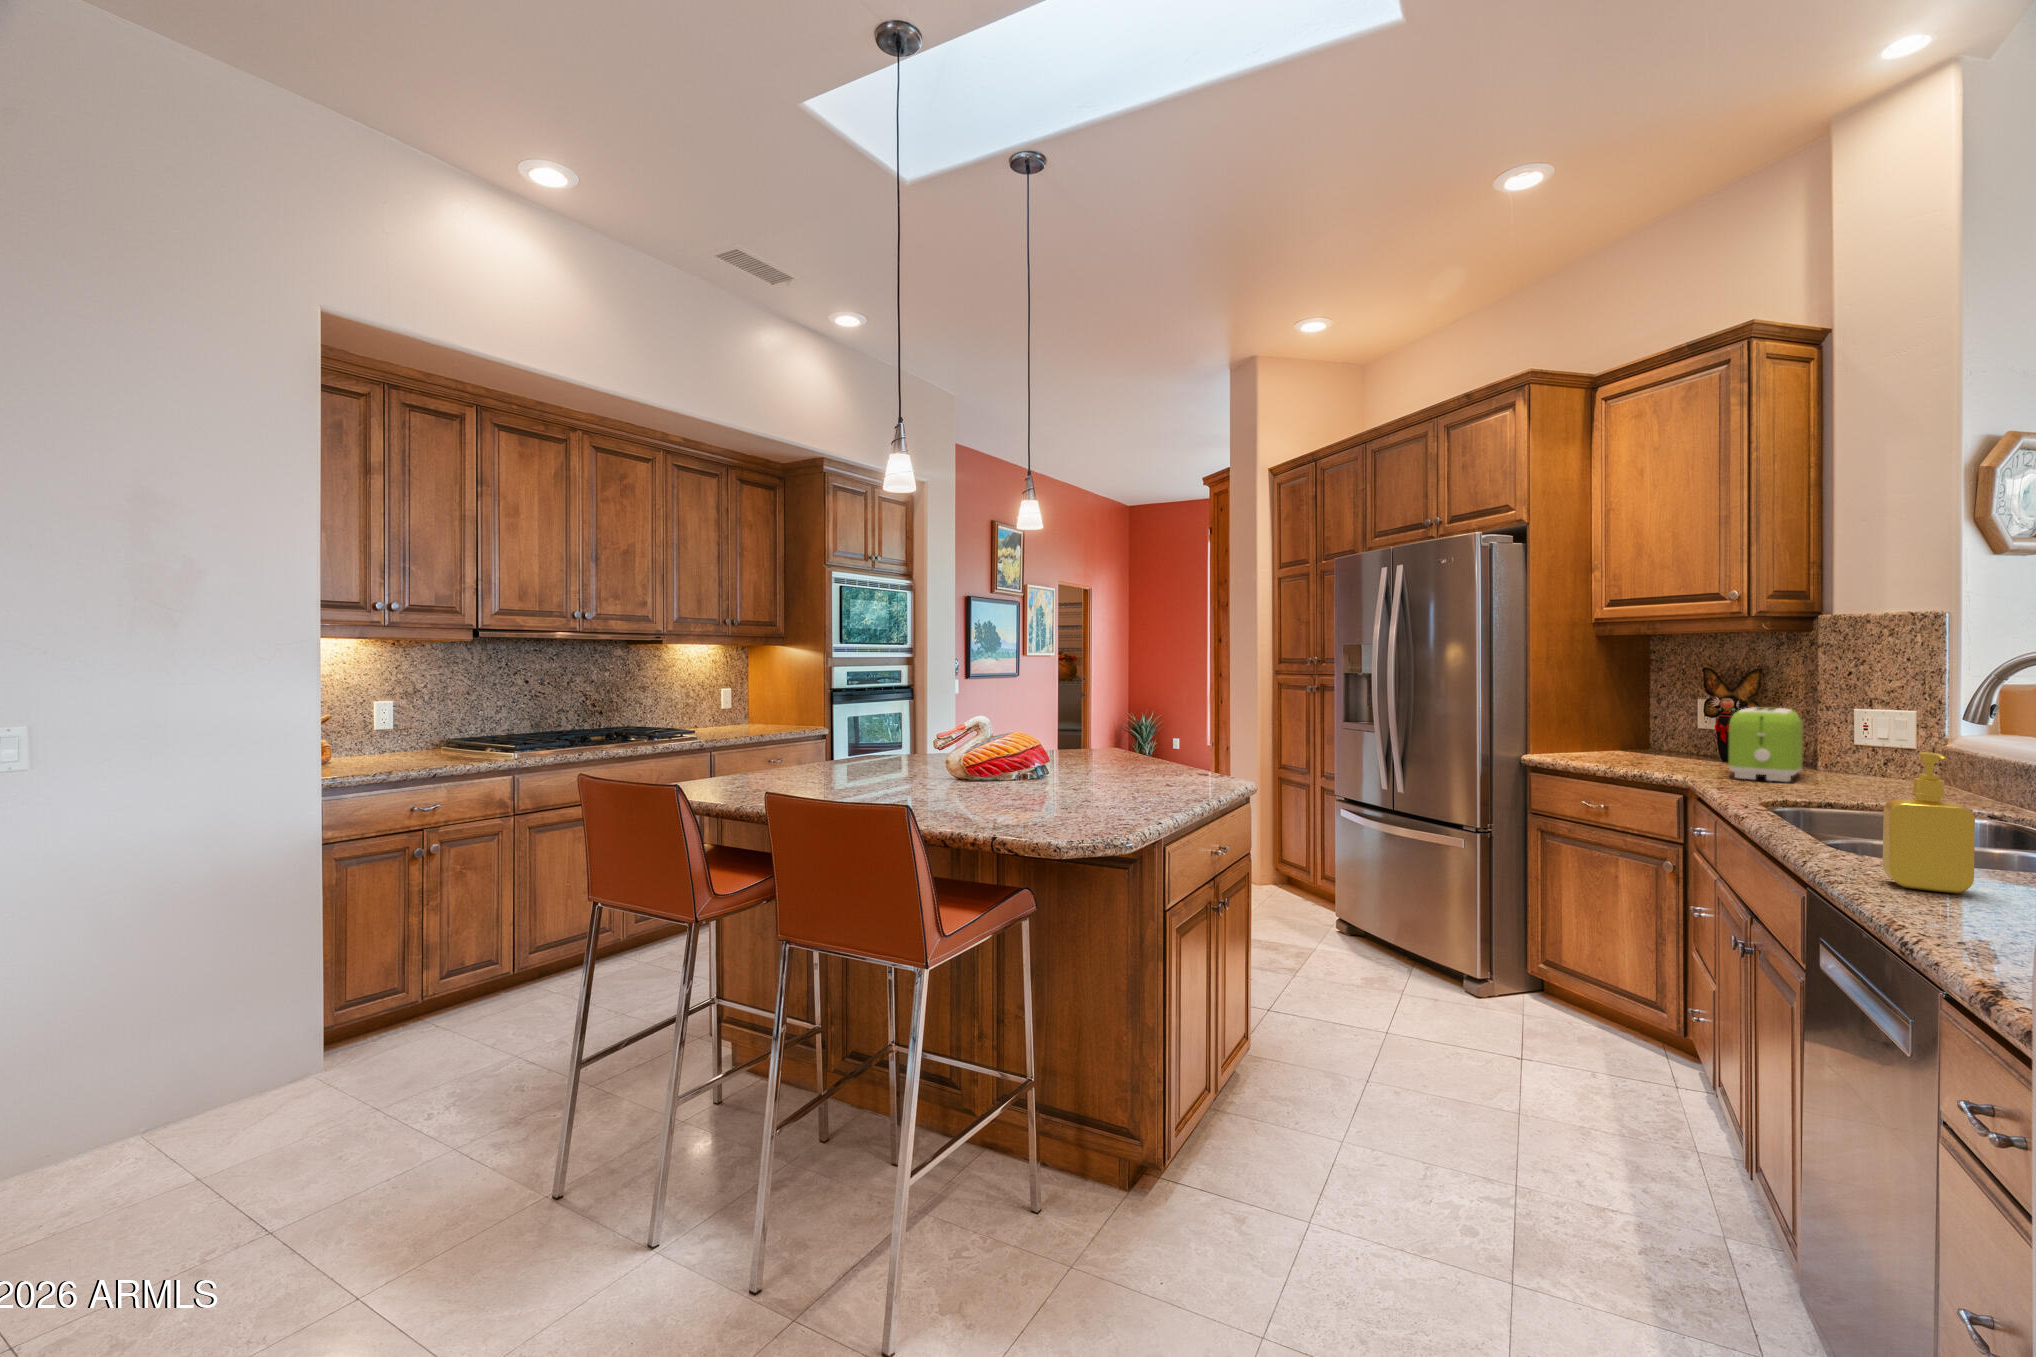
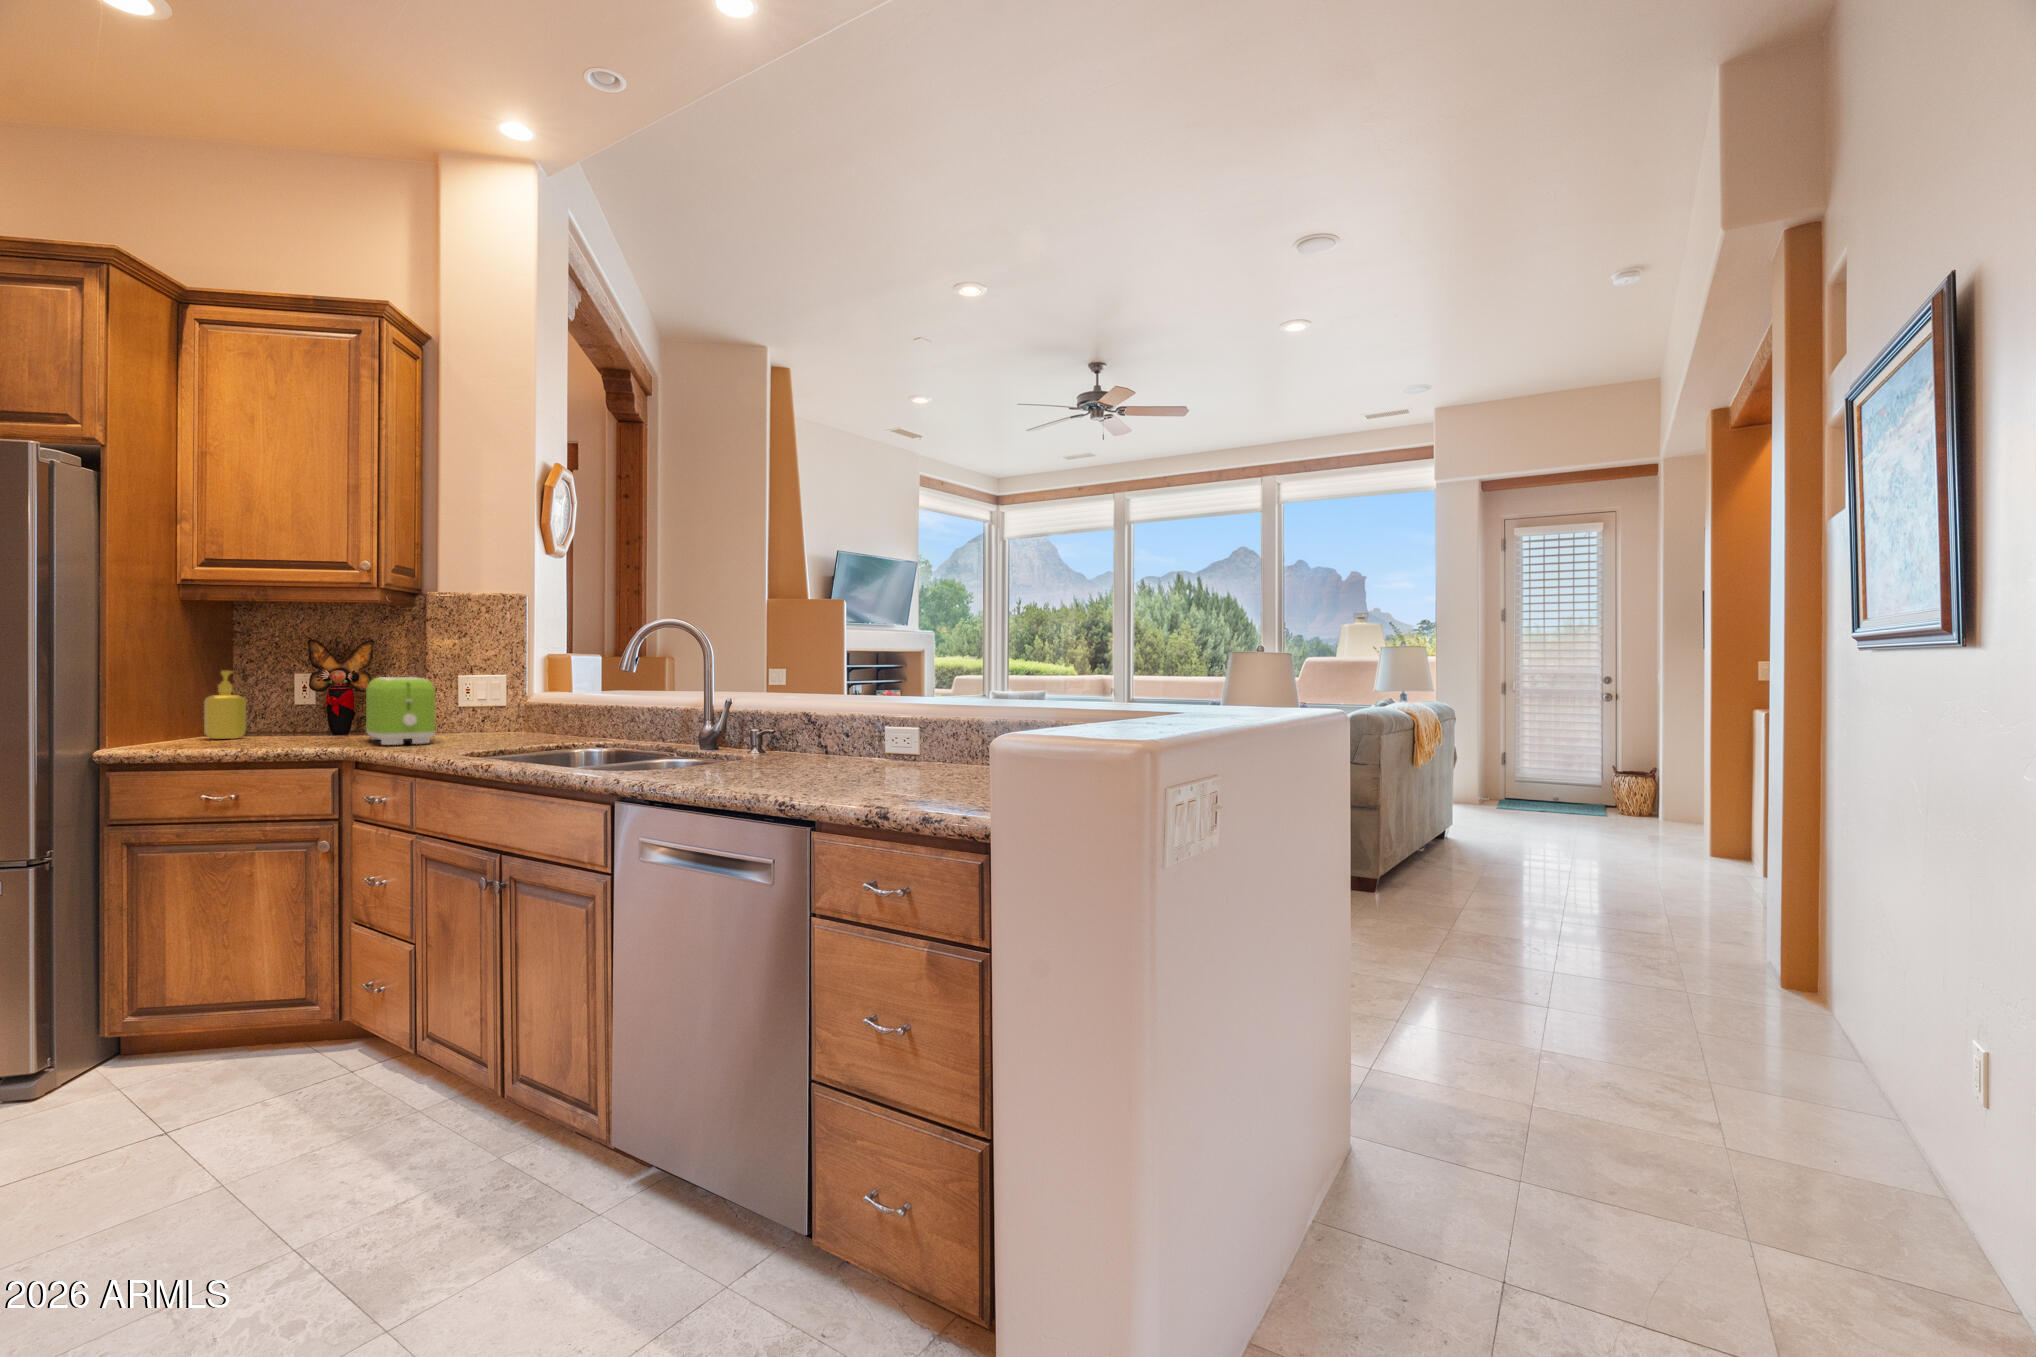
soap dispenser: present [1883,752,1975,893] -> present [204,671,246,739]

